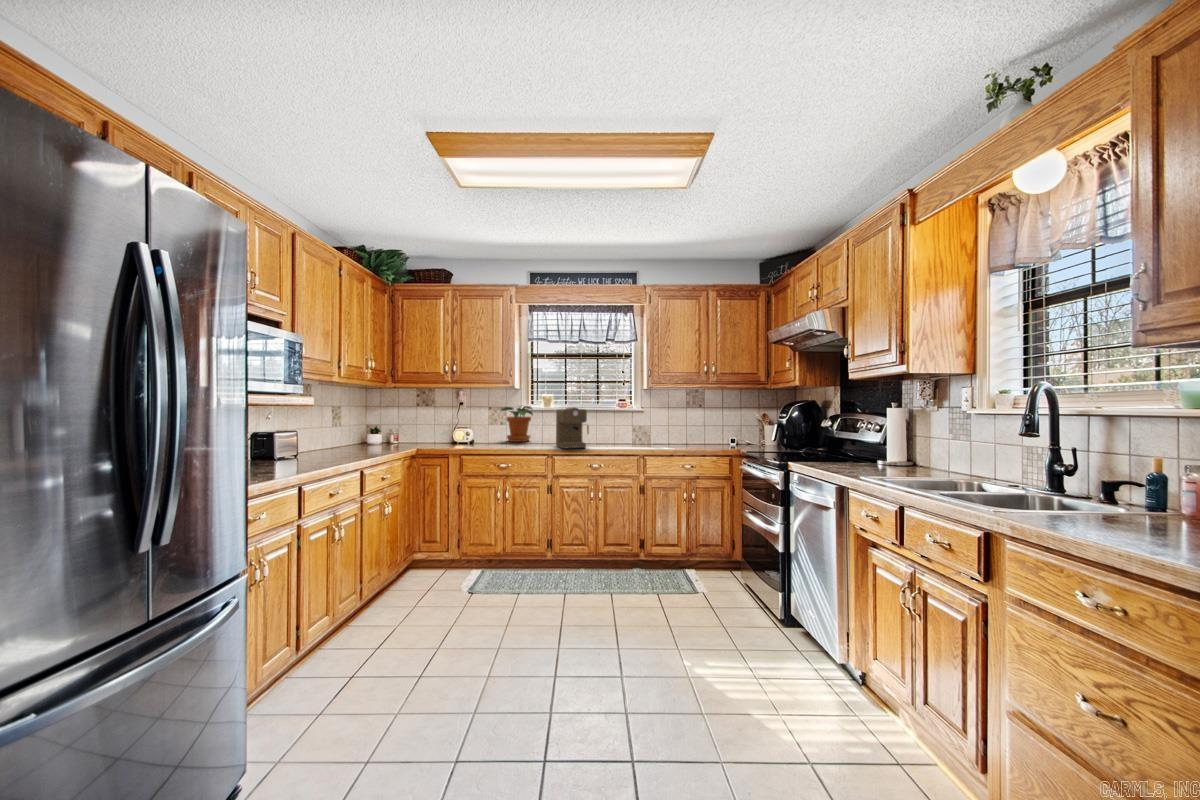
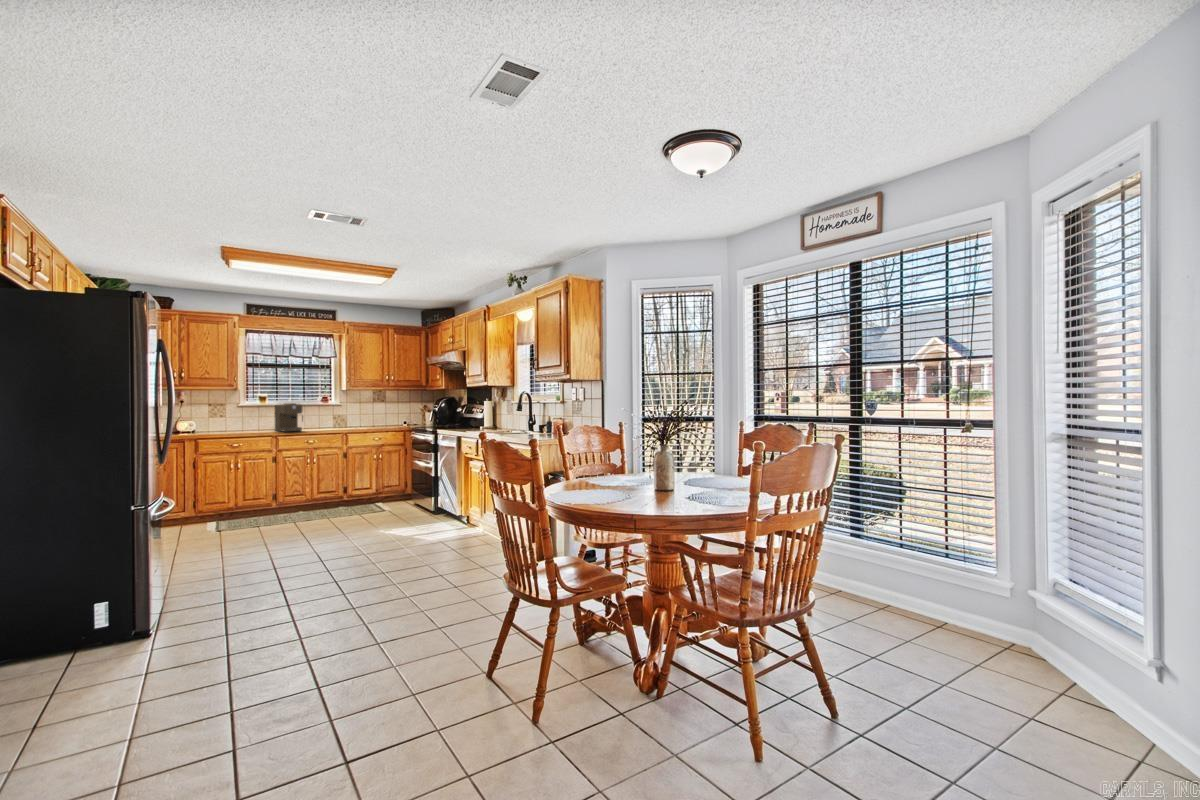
potted plant: present [501,406,533,442] -> none [219,402,250,430]

